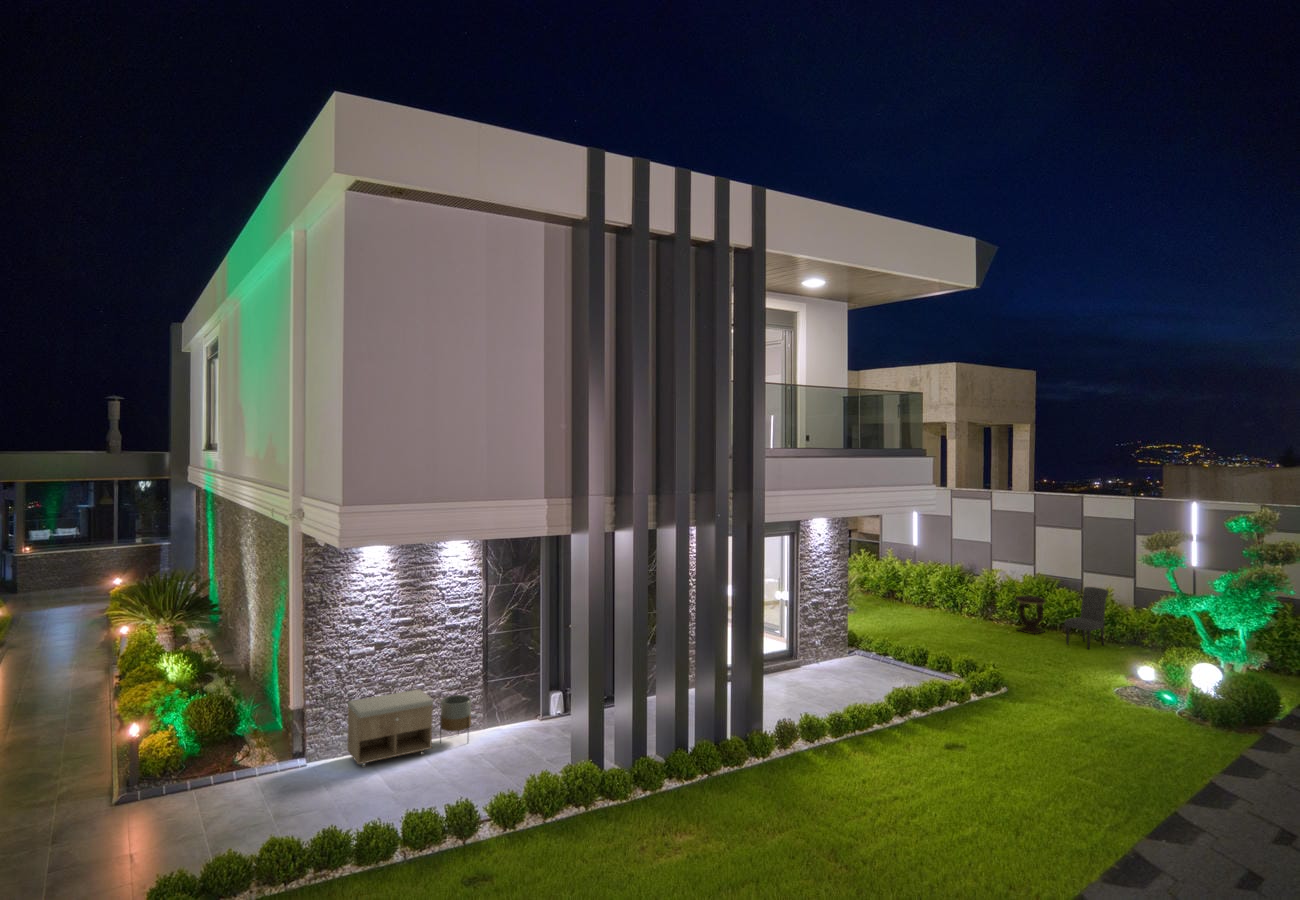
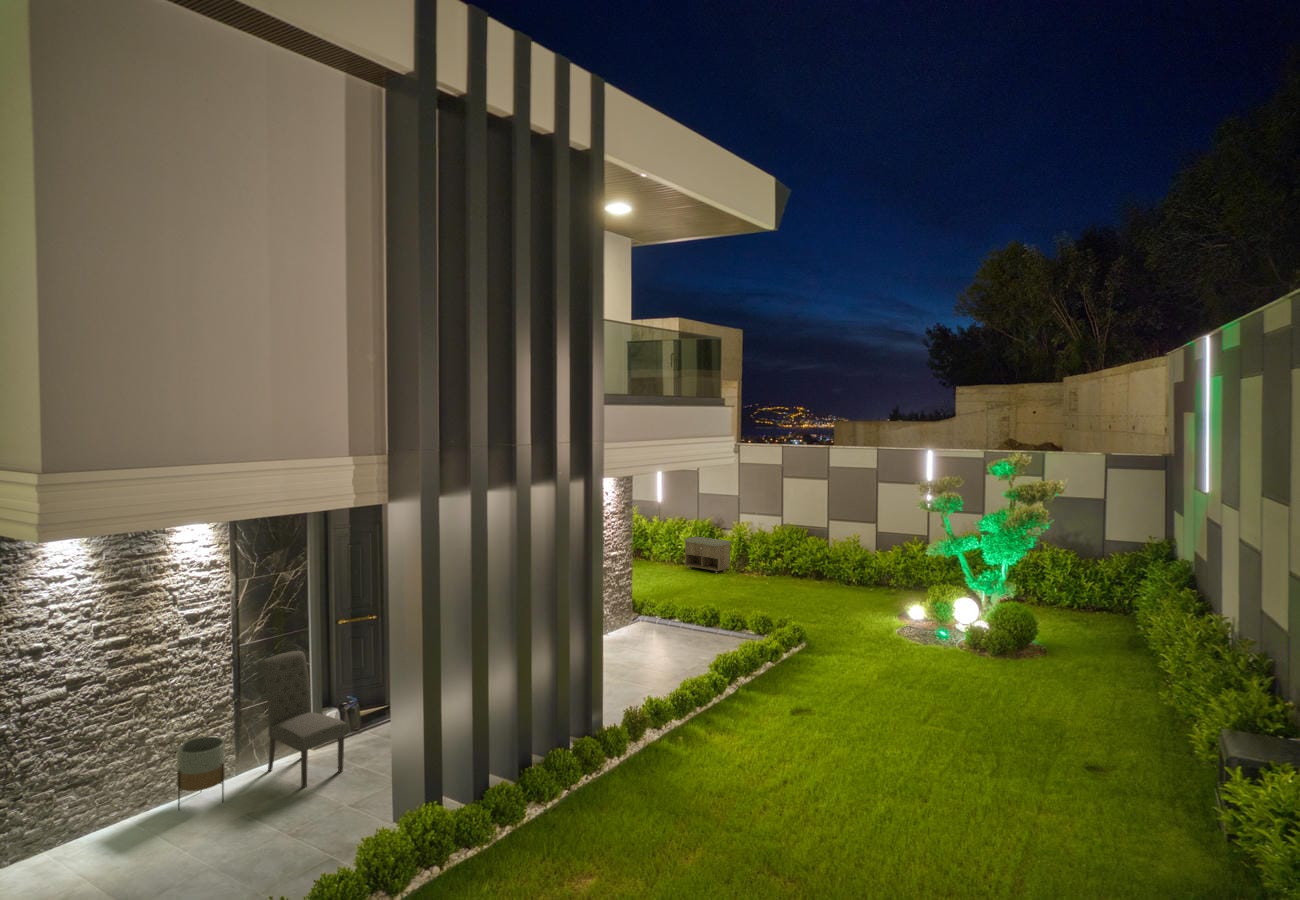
chair: present [1065,587,1108,649] -> present [259,651,347,787]
side table: present [1017,595,1046,634] -> none [773,546,800,584]
storage bench: present [347,689,433,767] -> present [685,536,730,573]

